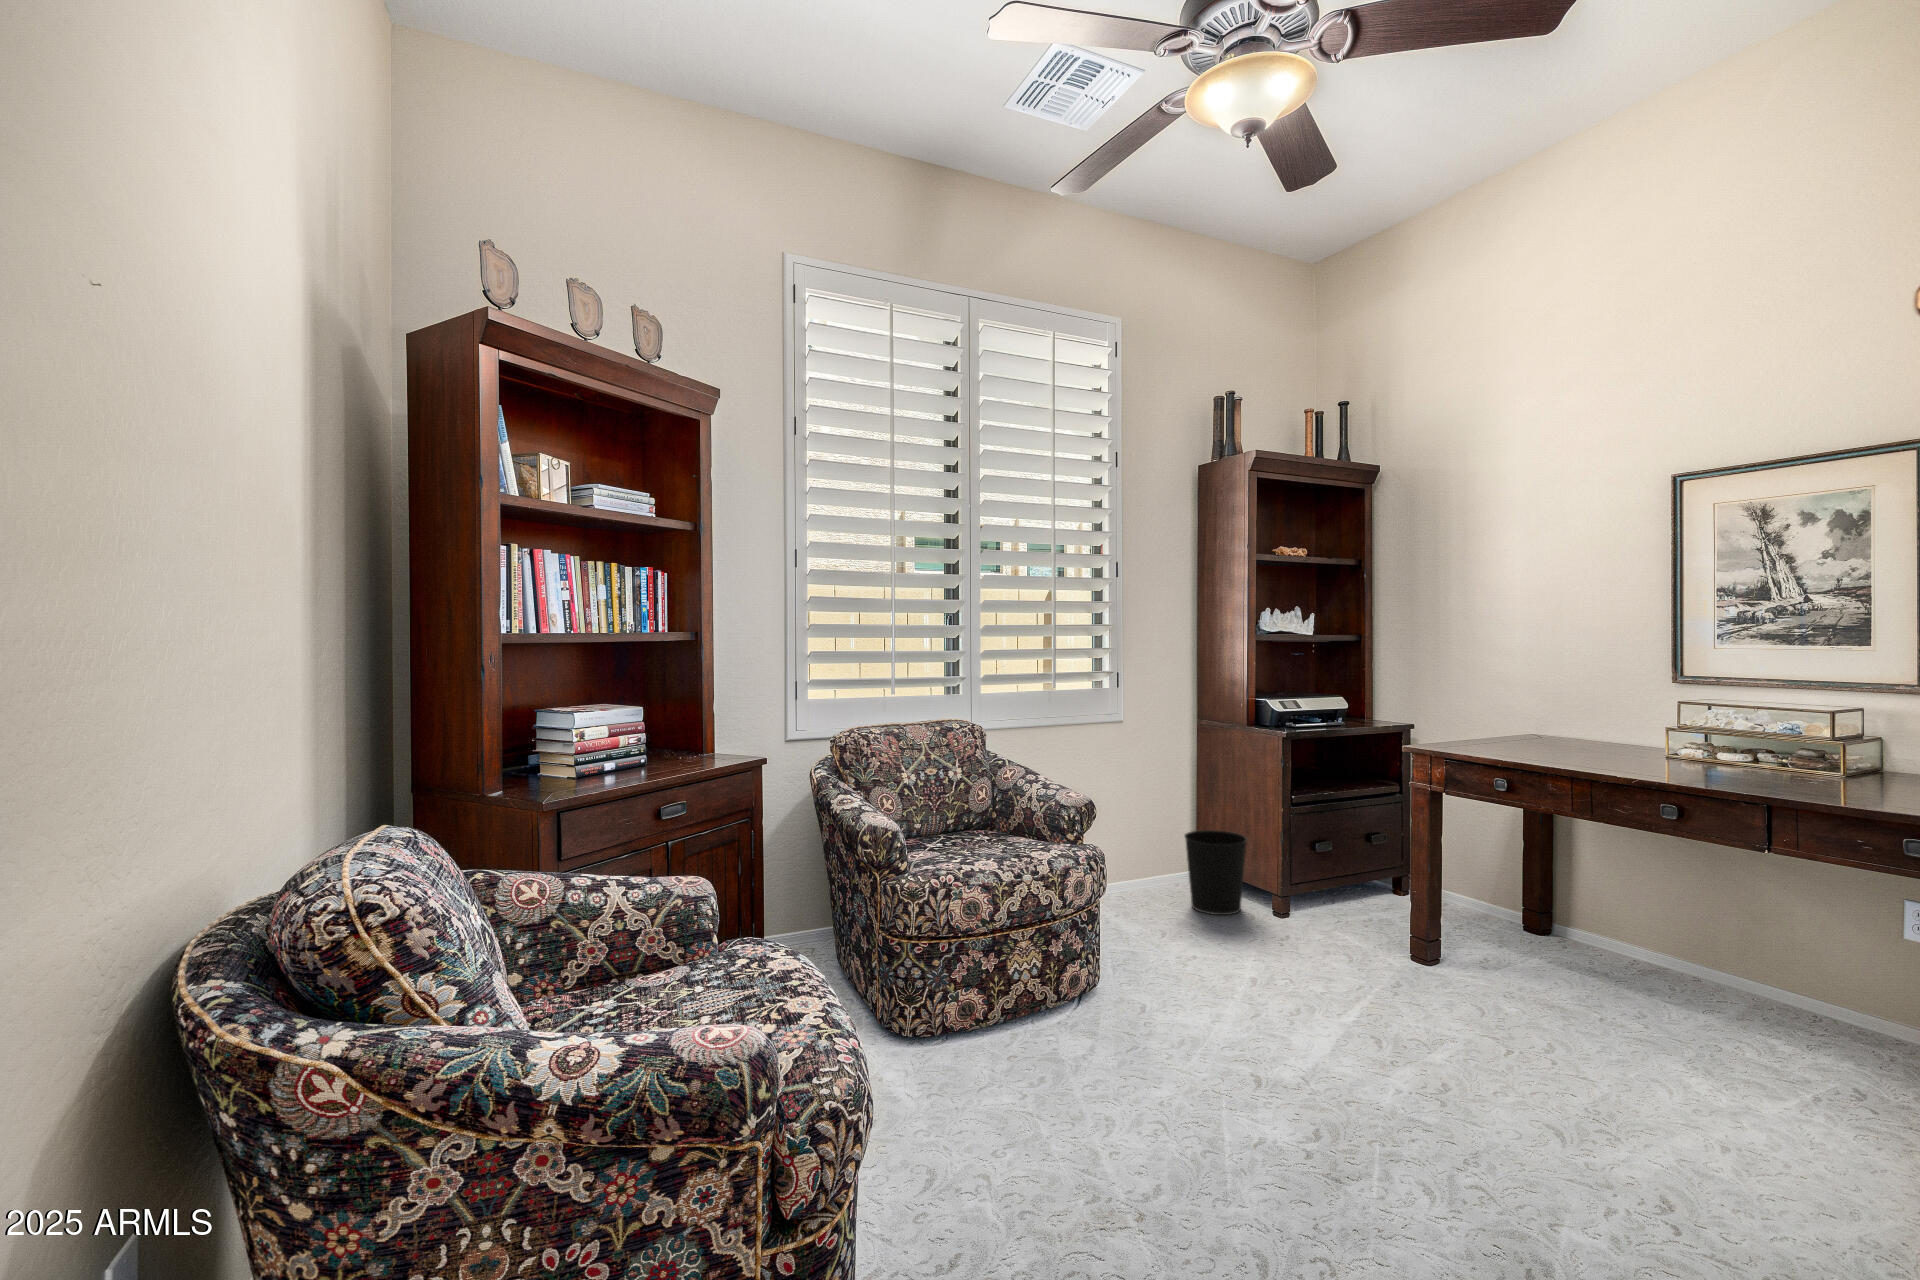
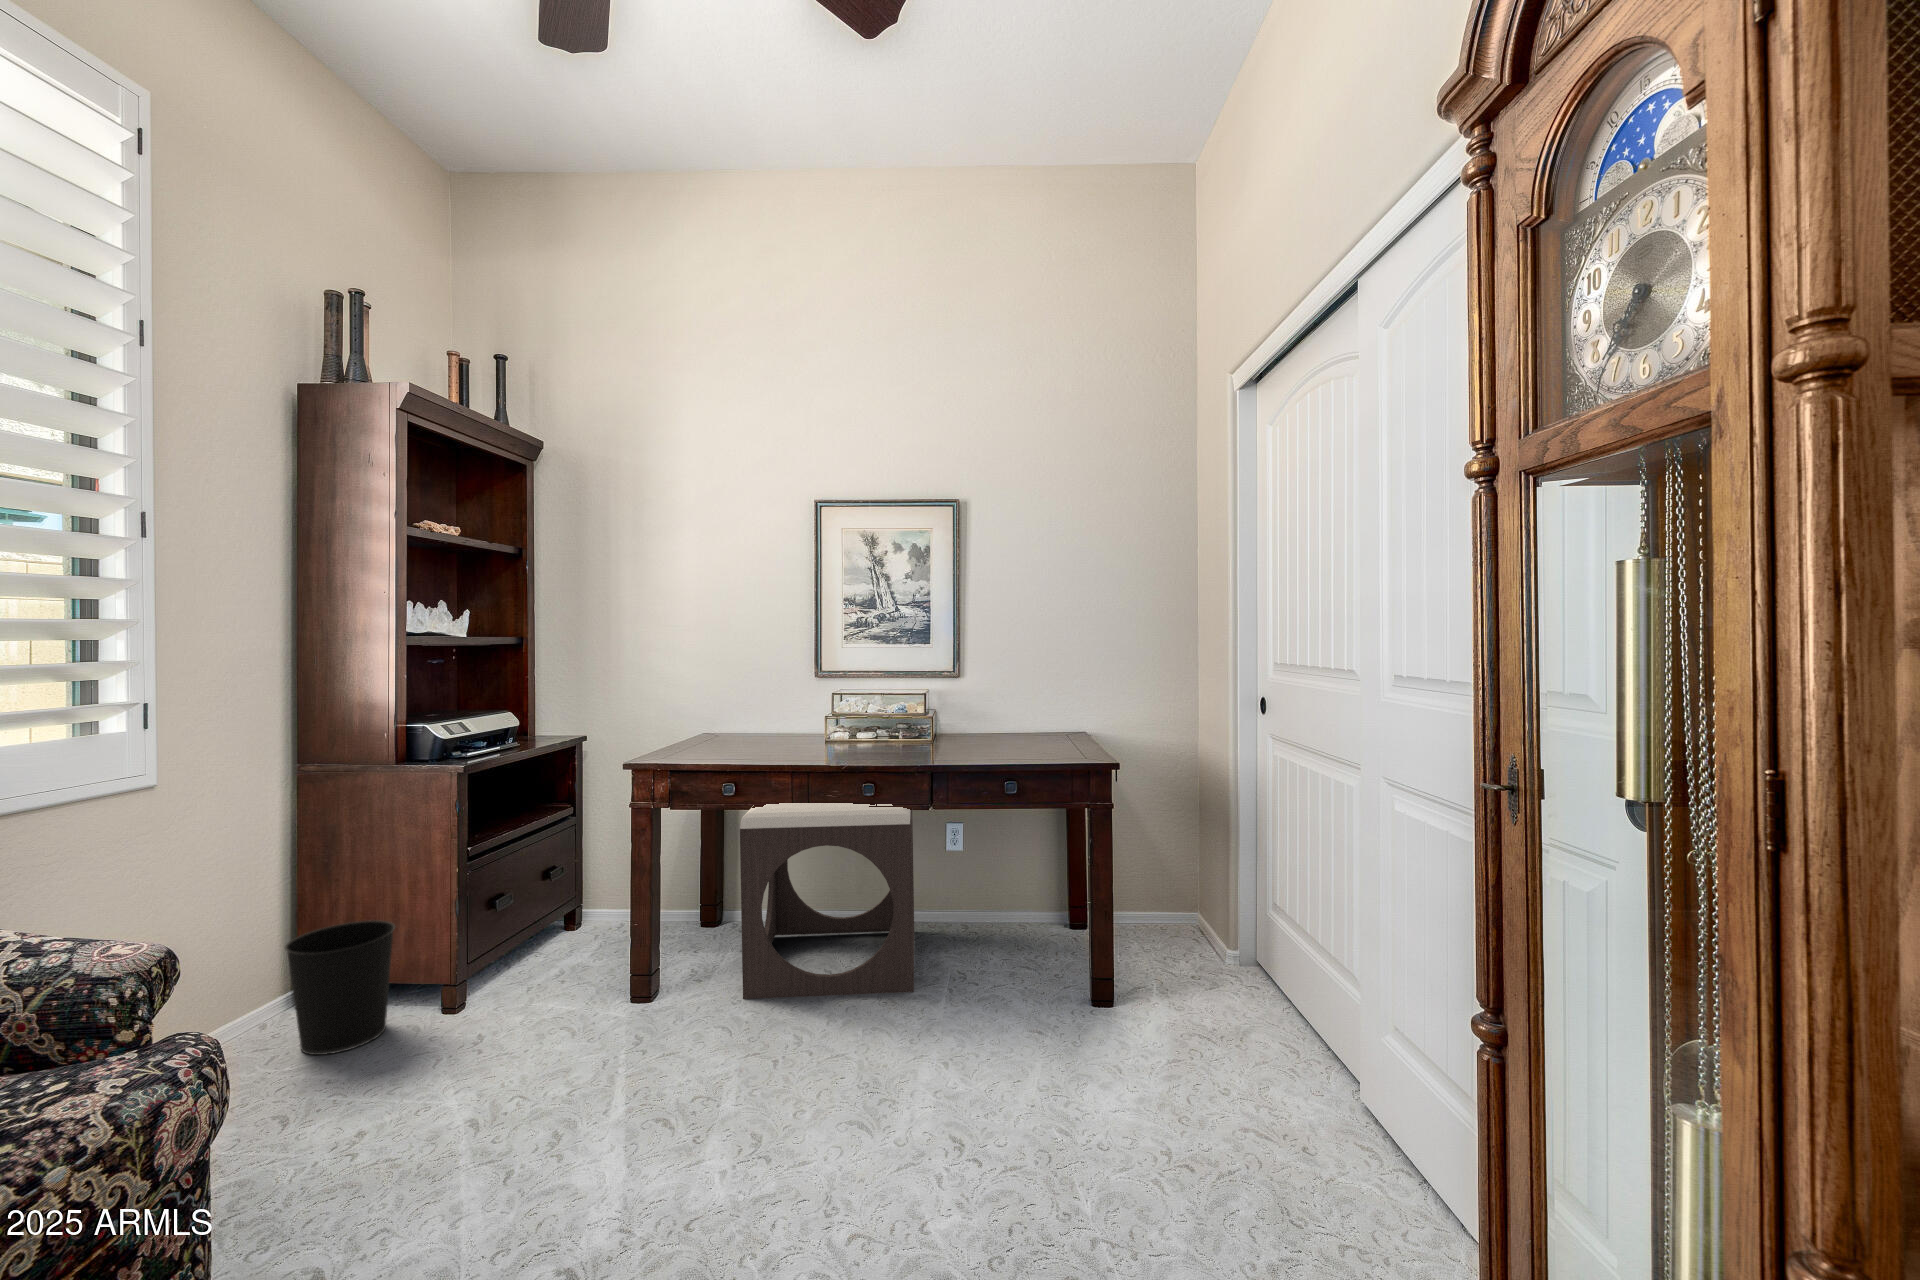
footstool: none [1513,794,1804,1065] -> present [740,803,914,999]

